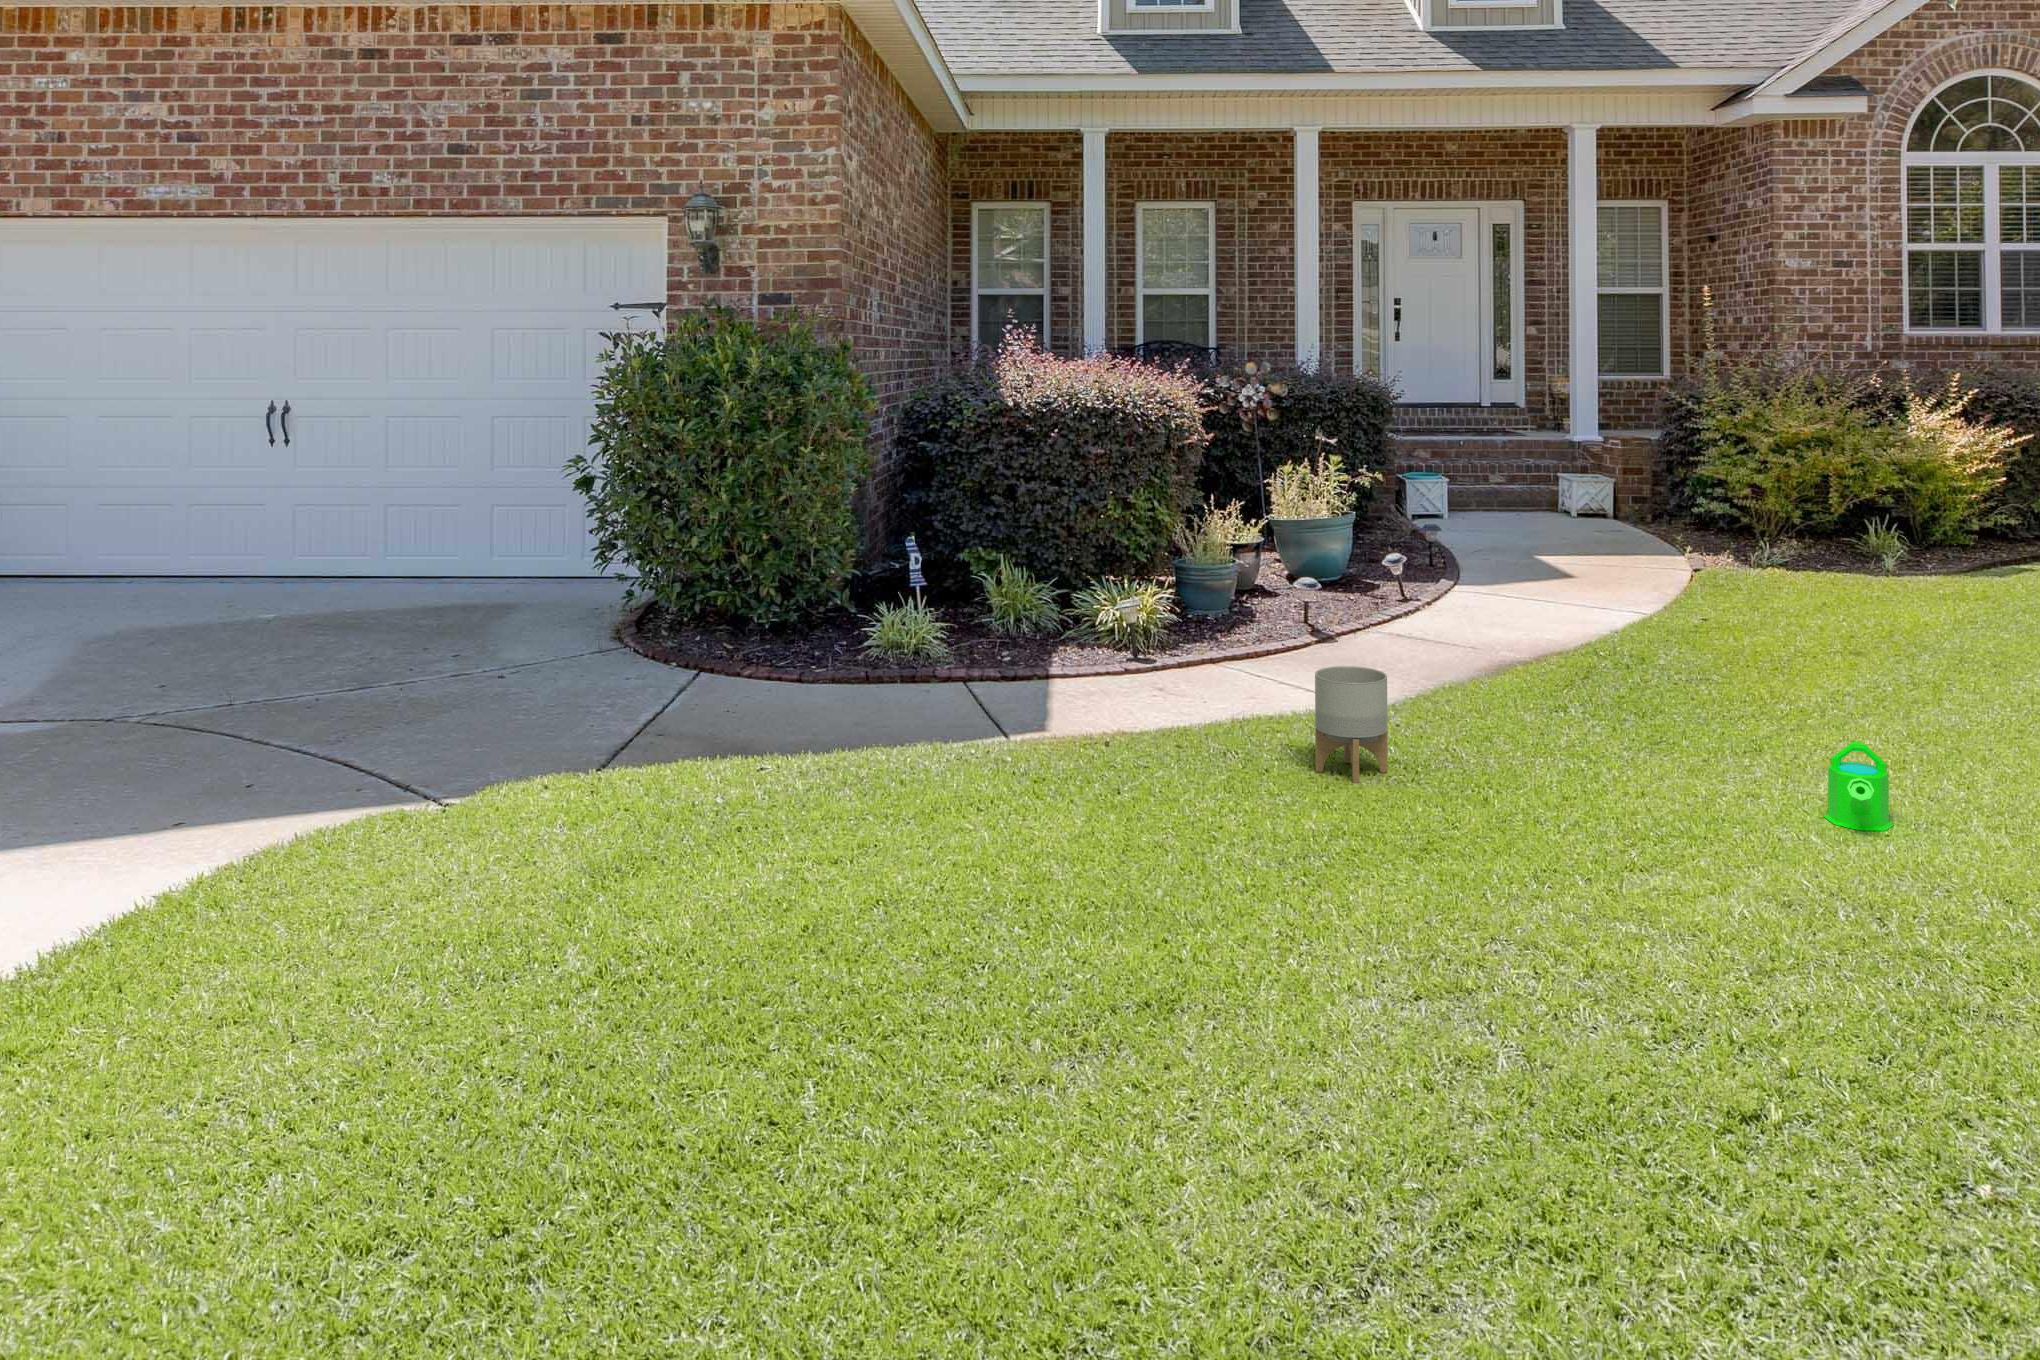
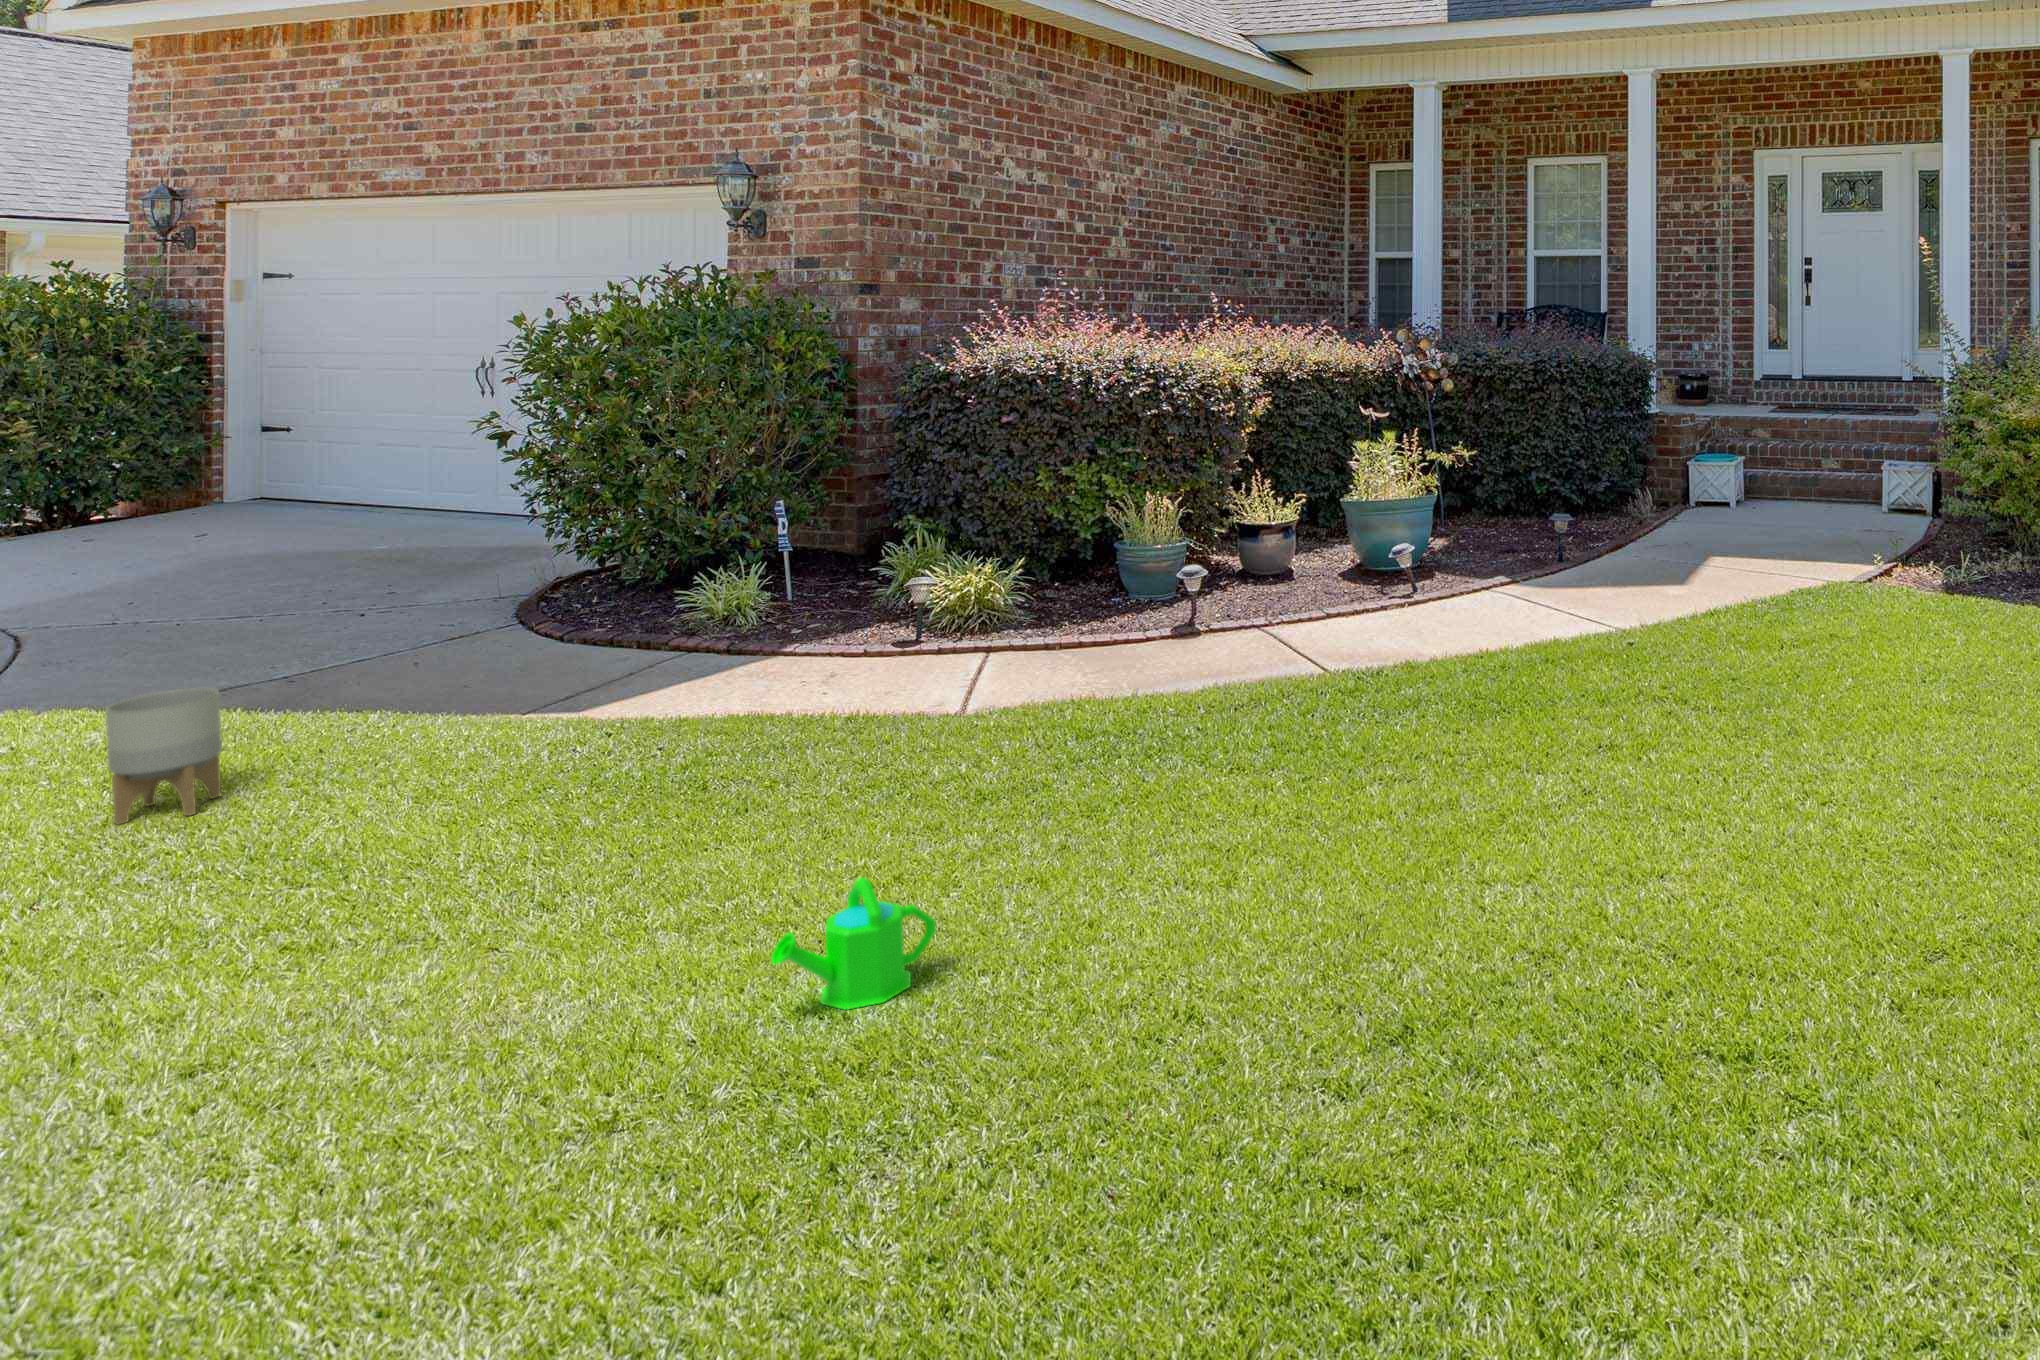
planter: present [1315,666,1388,783] -> present [106,688,222,825]

